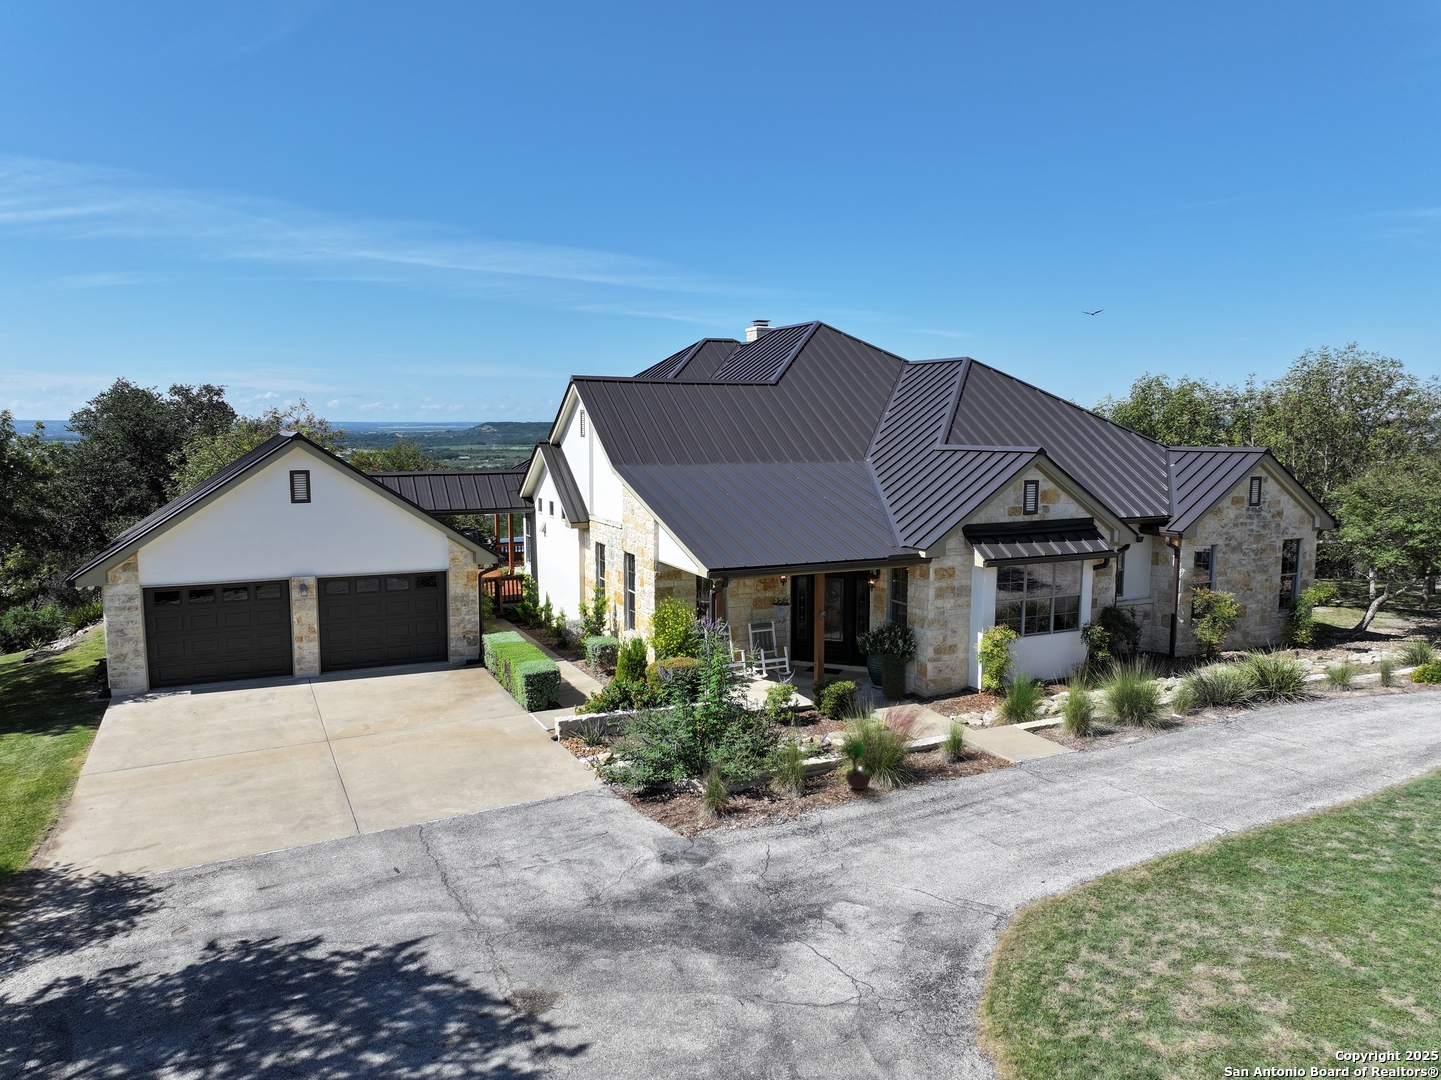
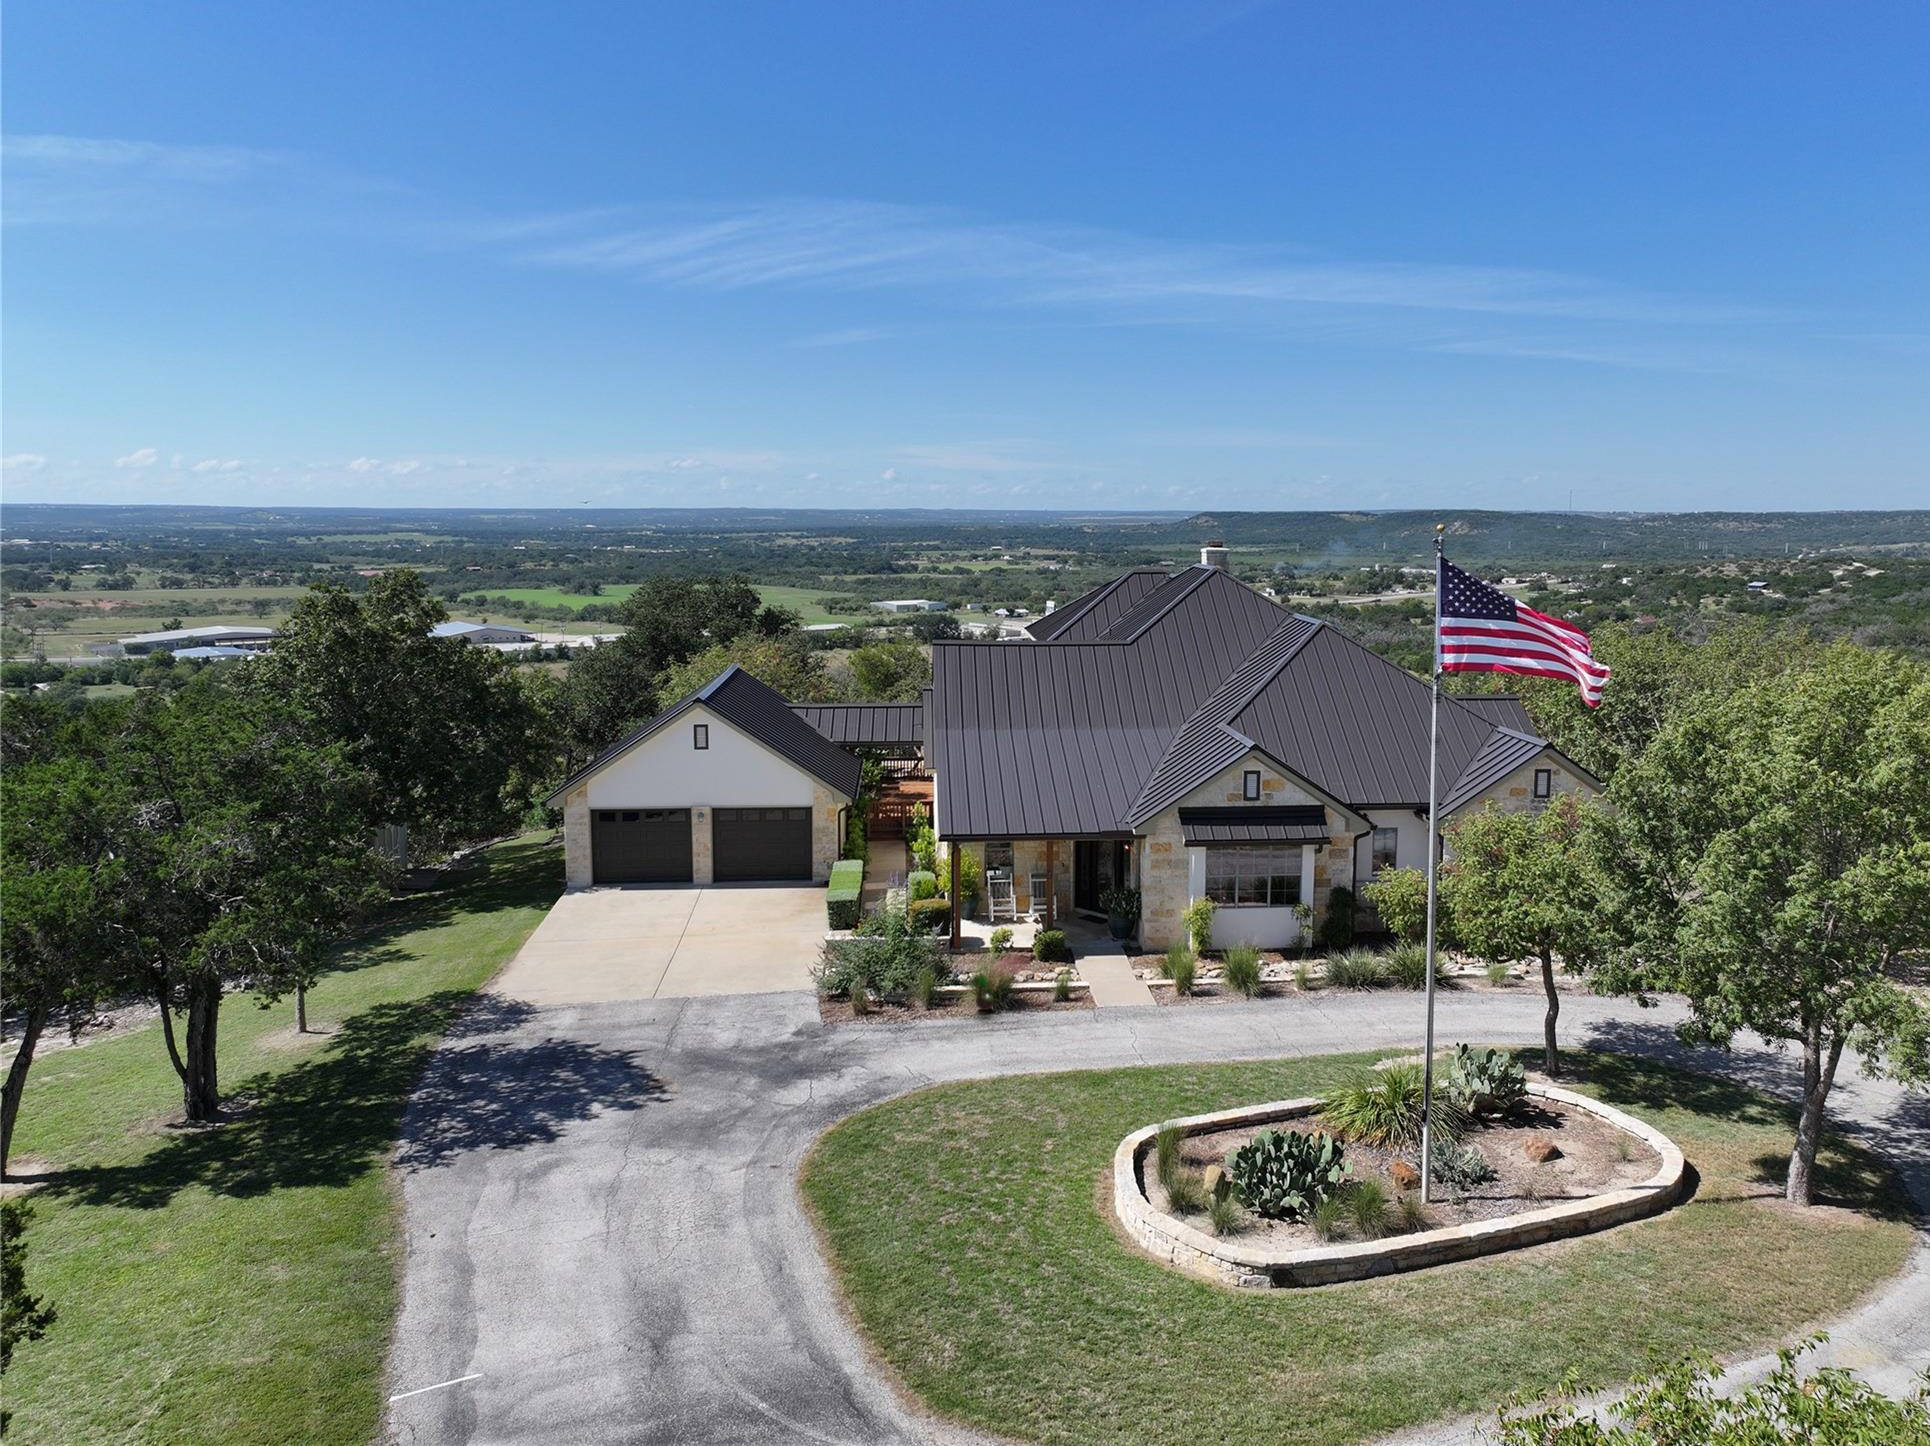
trash can: present [877,654,911,701] -> none [1101,911,1130,951]

